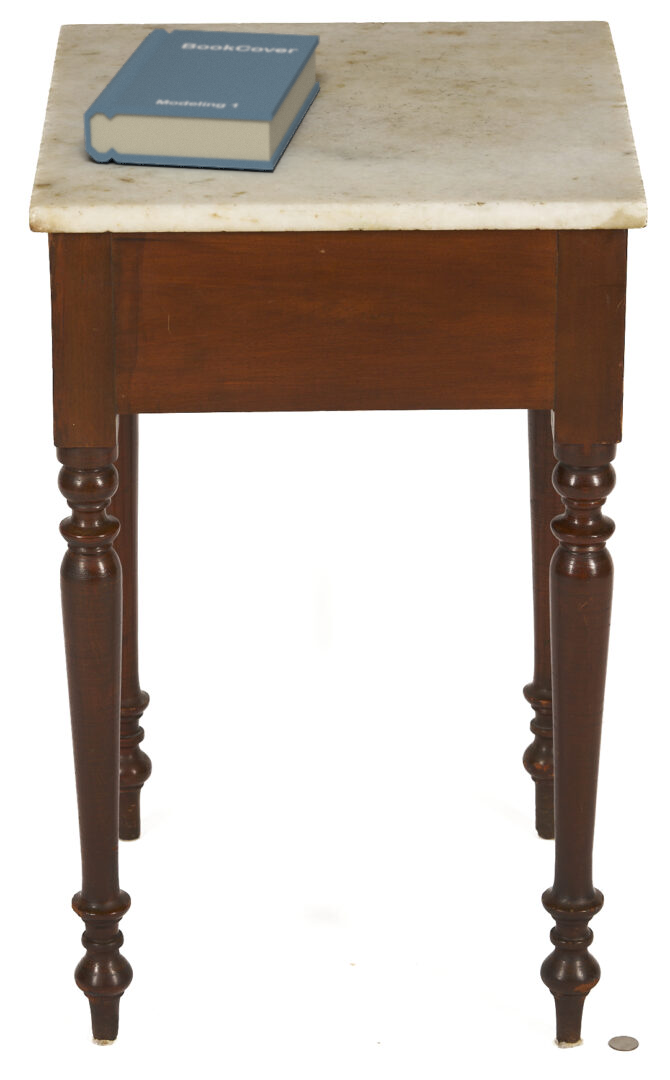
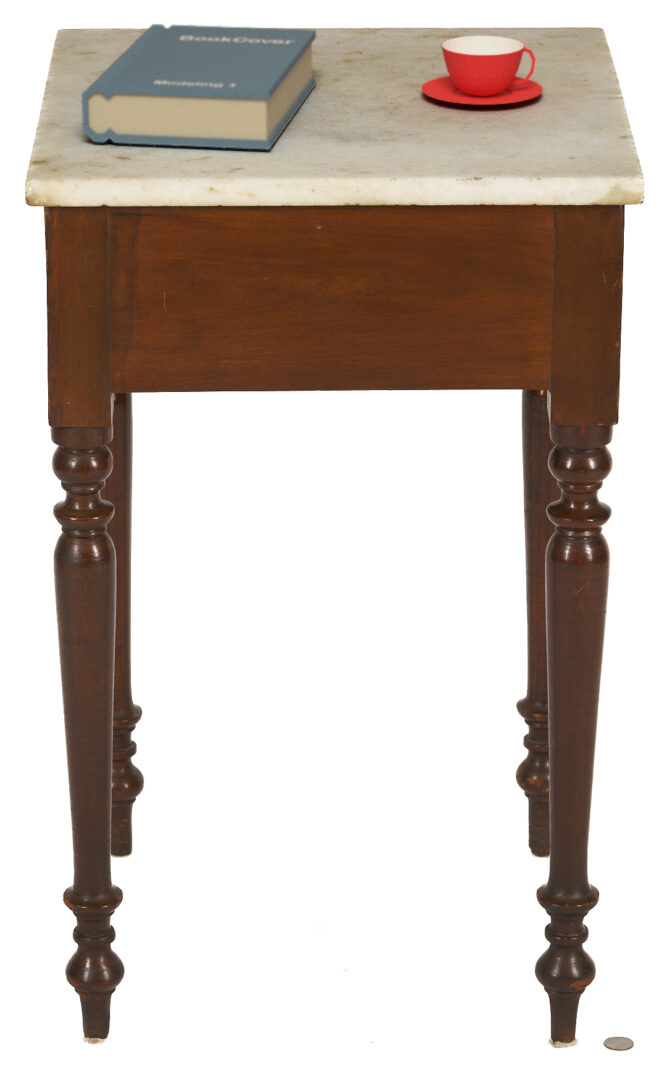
teacup: none [426,41,548,116] -> present [421,36,543,105]

